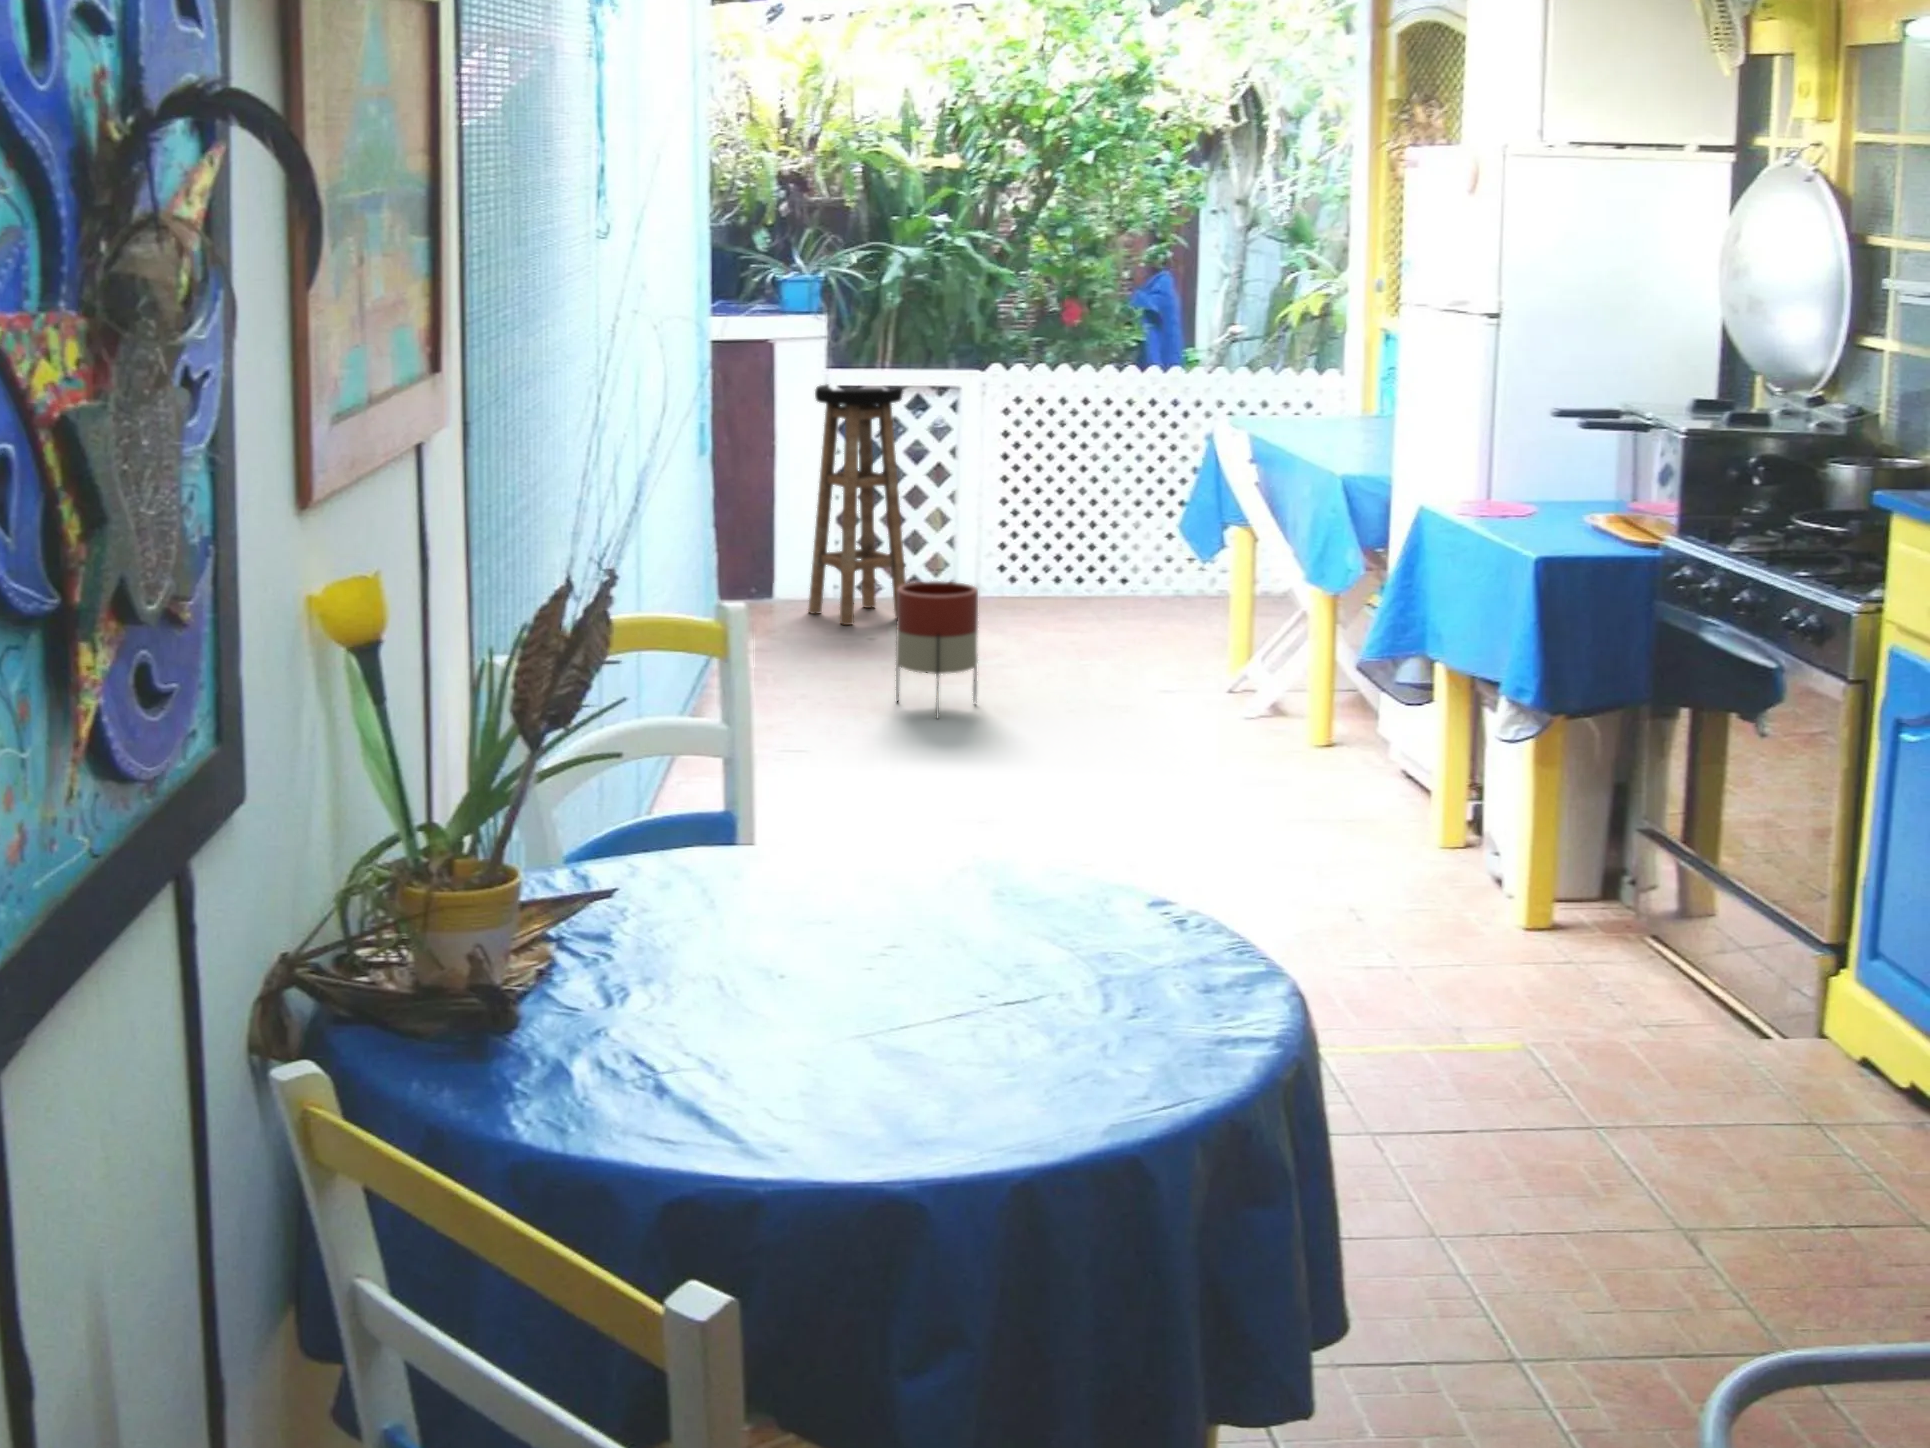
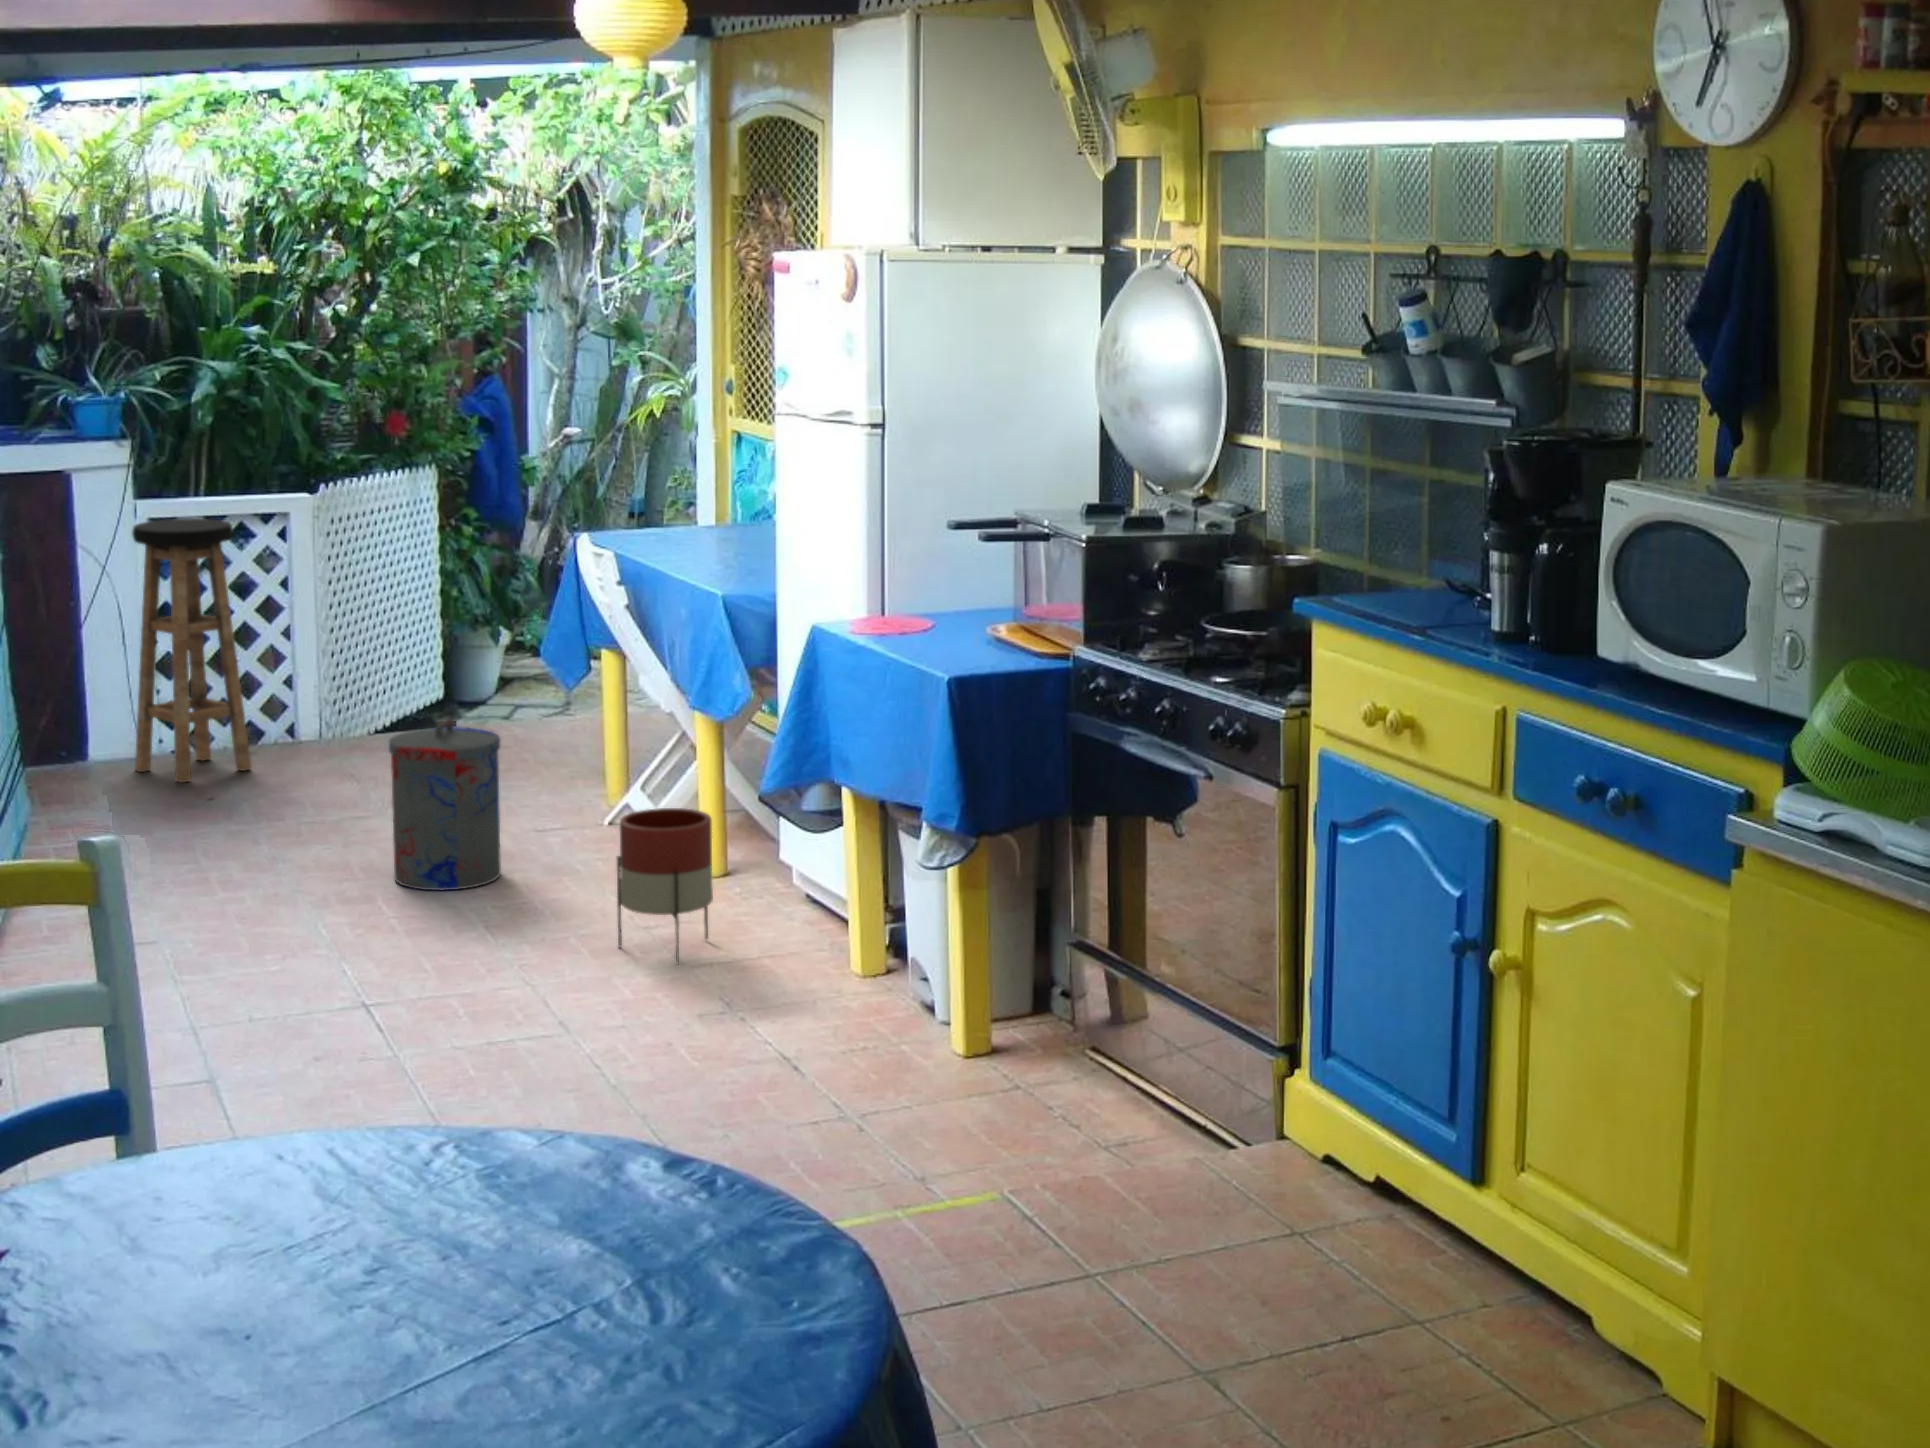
trash can: none [1018,570,1129,743] -> present [389,719,501,890]
planter: present [896,581,978,717] -> present [617,808,713,963]

